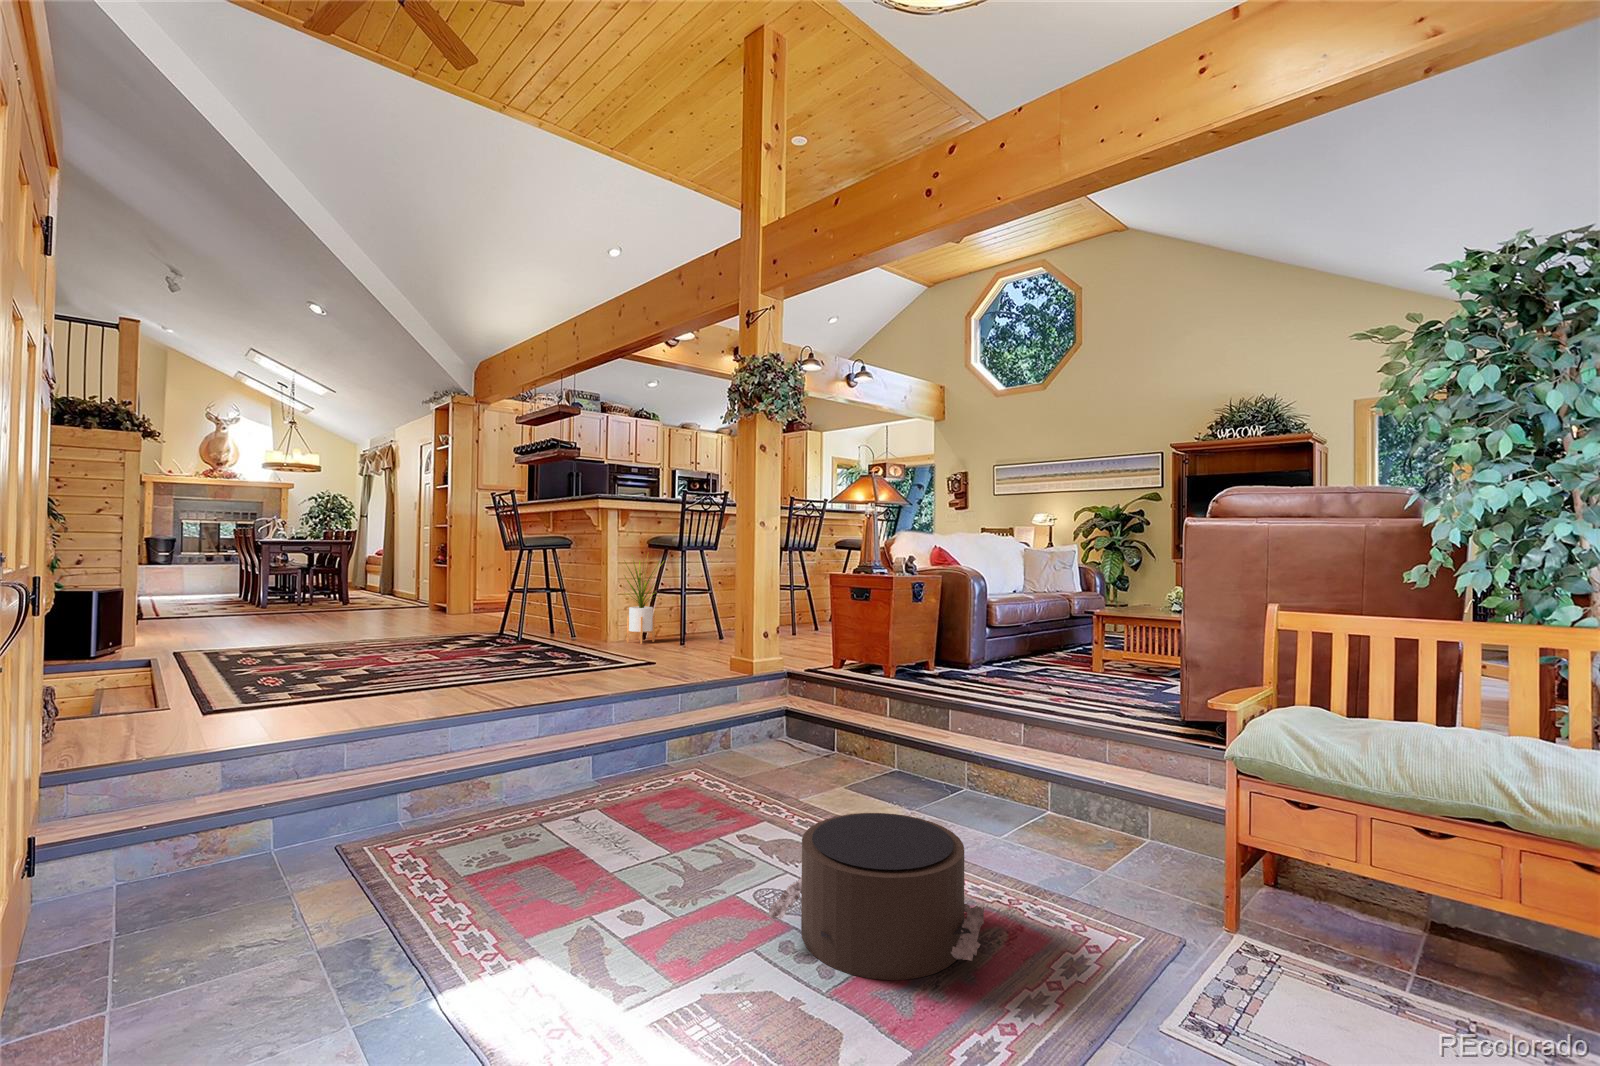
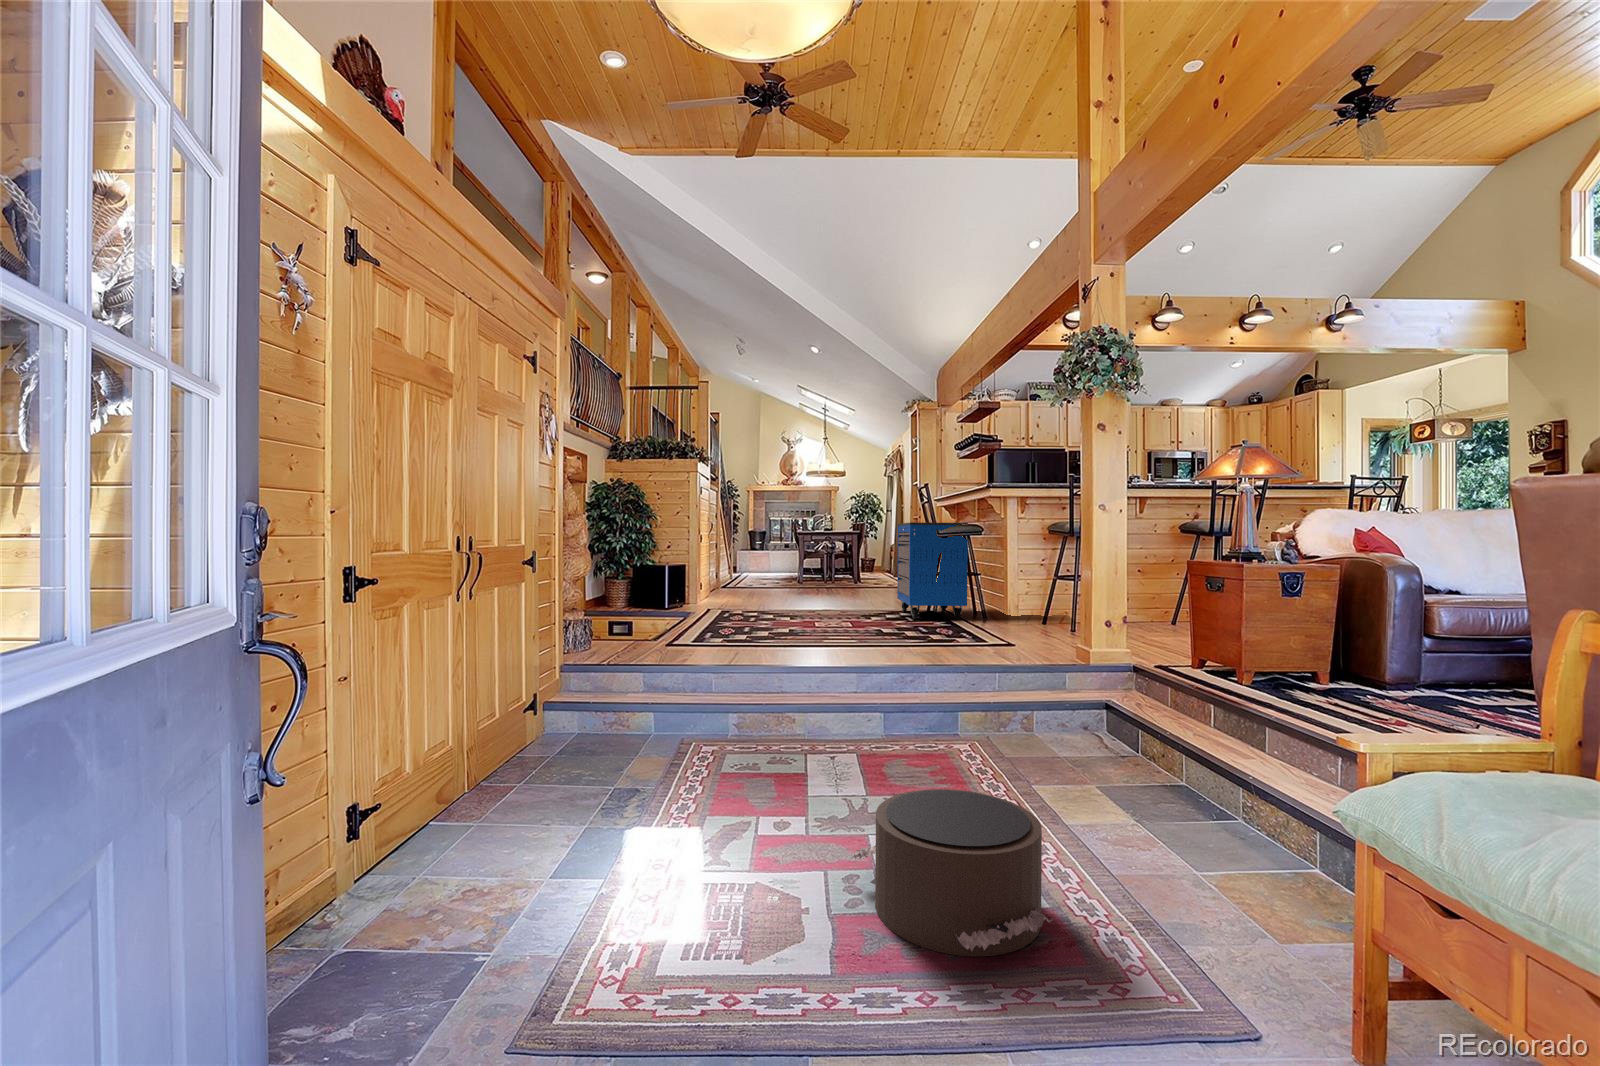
storage cabinet: none [484,535,583,646] -> present [897,522,968,619]
house plant: present [624,555,660,644] -> none [996,536,1046,626]

